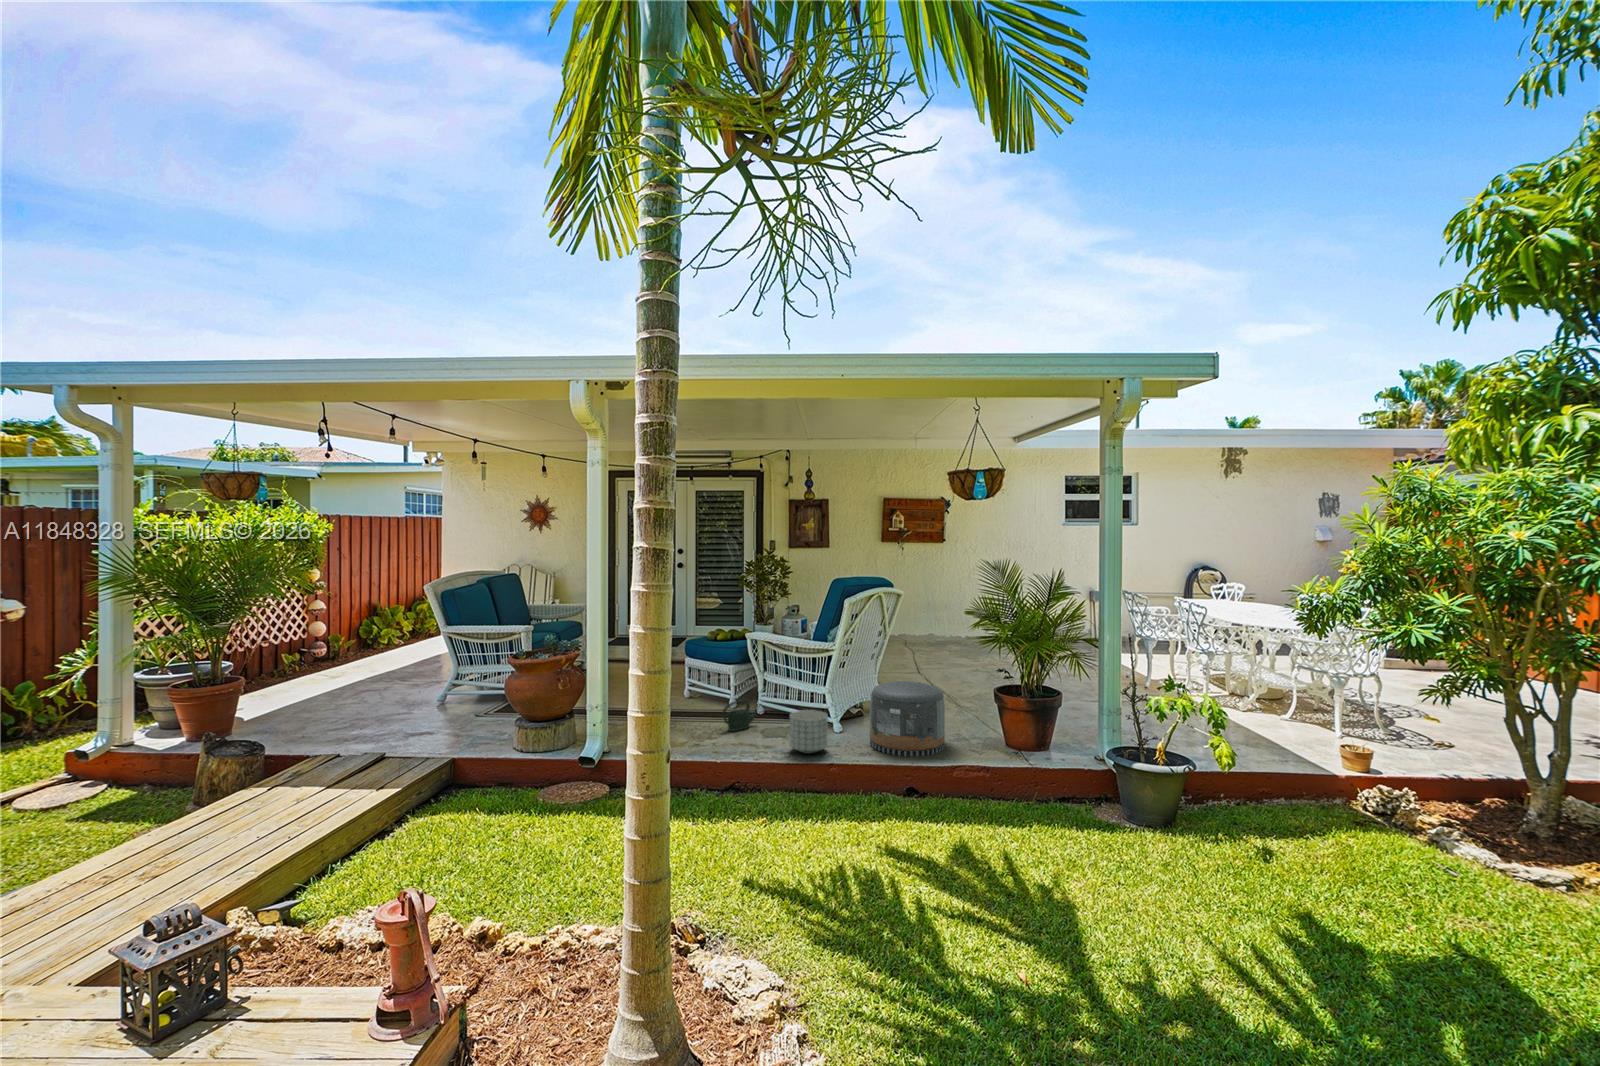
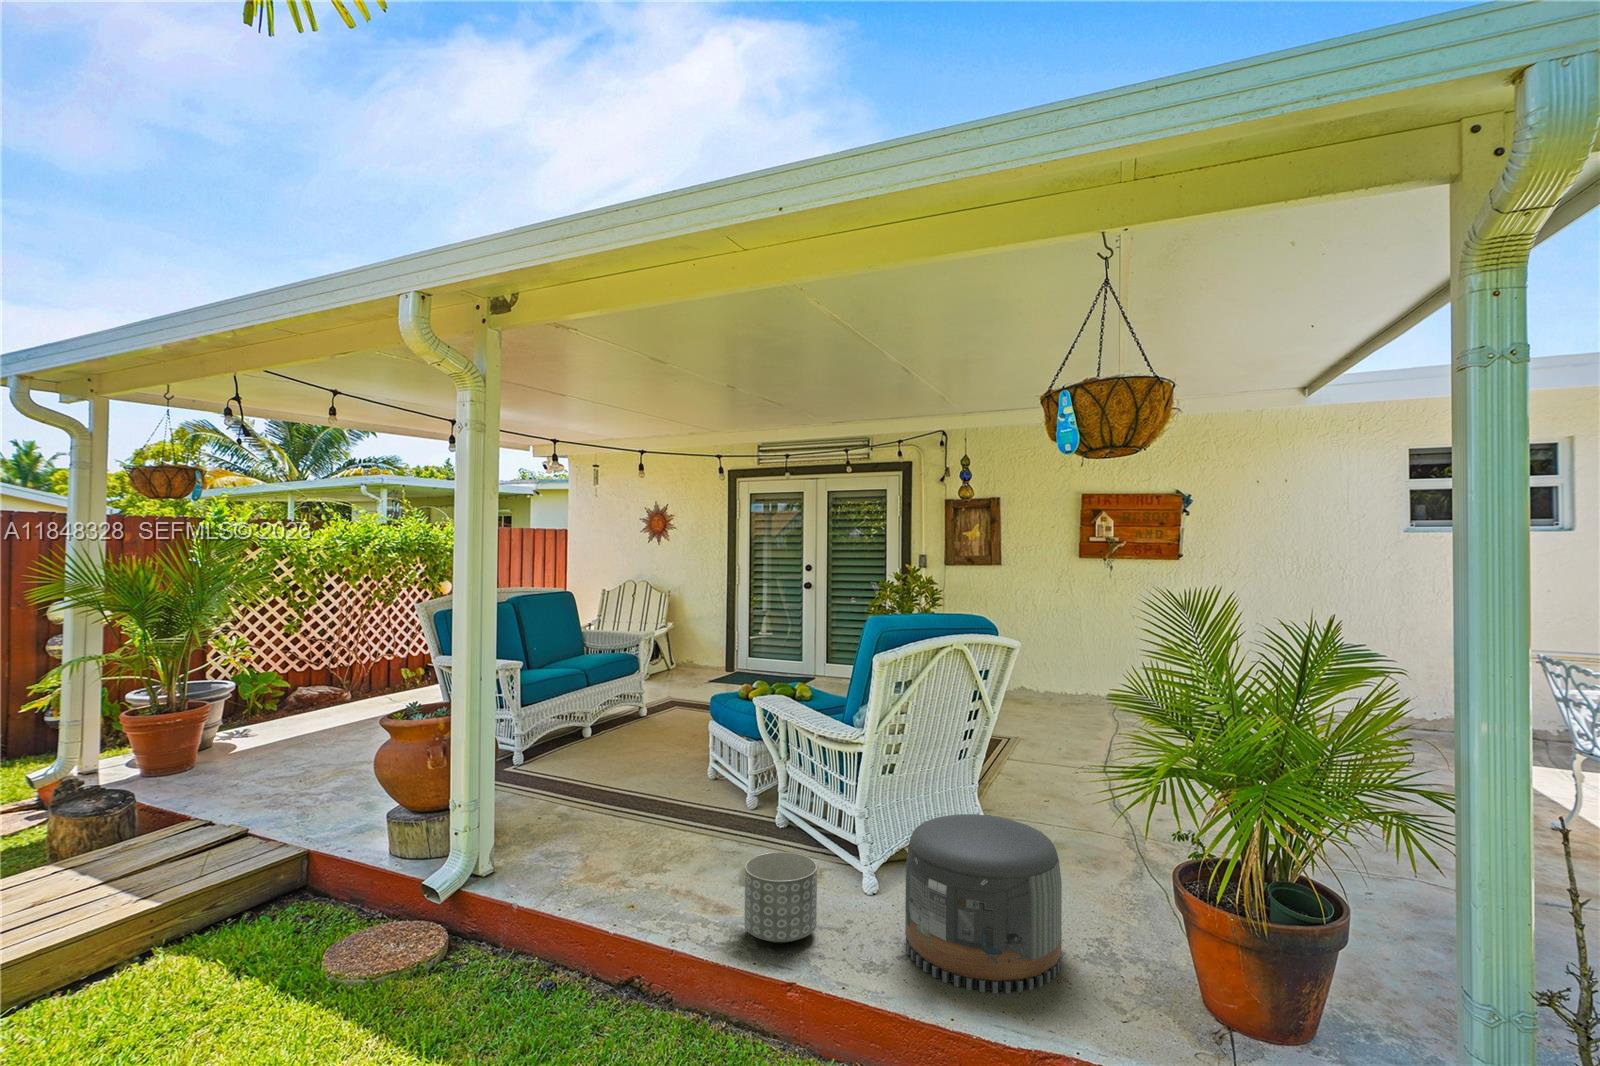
watering can: present [723,700,761,731] -> none [686,810,764,863]

